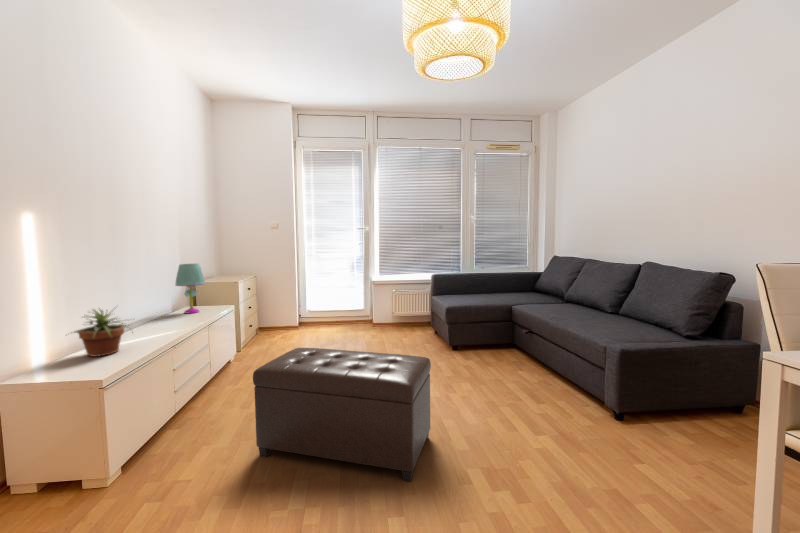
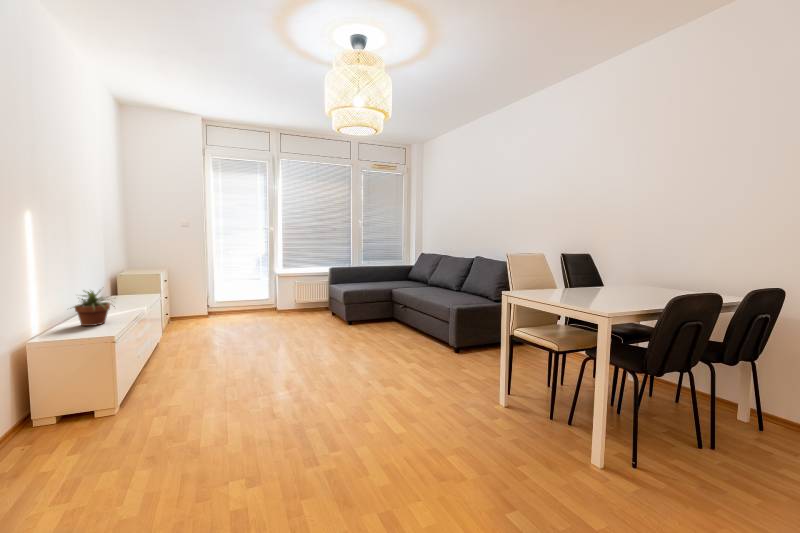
table lamp: present [176,264,205,314] -> none [112,257,140,301]
ottoman: present [253,348,431,481] -> none [225,316,344,388]

